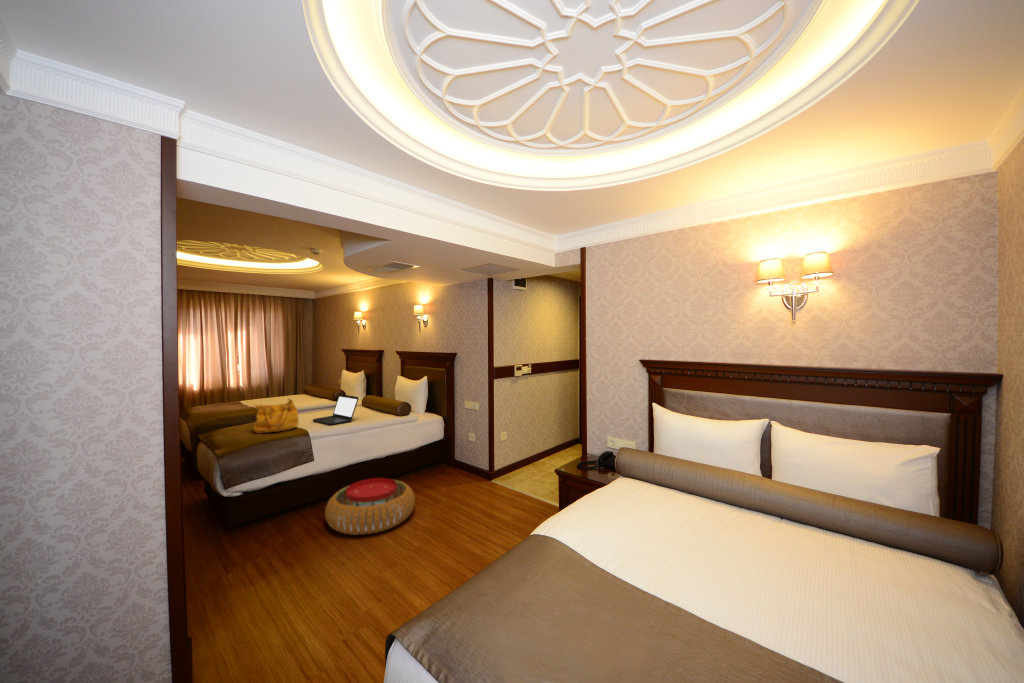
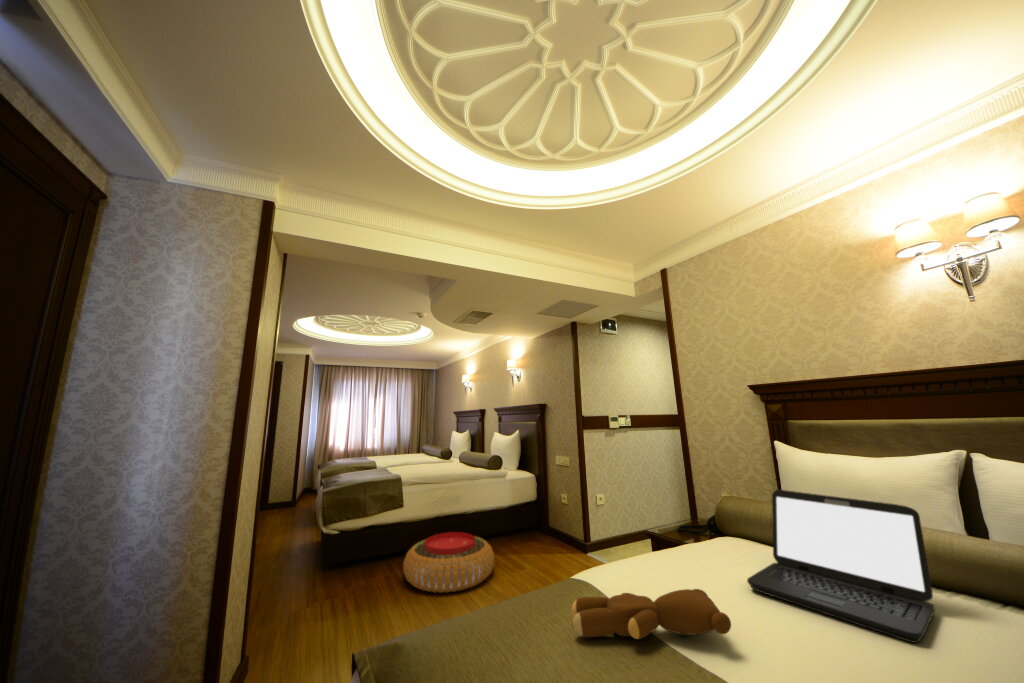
laptop: present [313,394,358,426] -> present [747,490,935,643]
handbag: present [253,399,298,433] -> none [358,446,396,477]
teddy bear: none [550,527,649,570] -> present [572,589,731,639]

